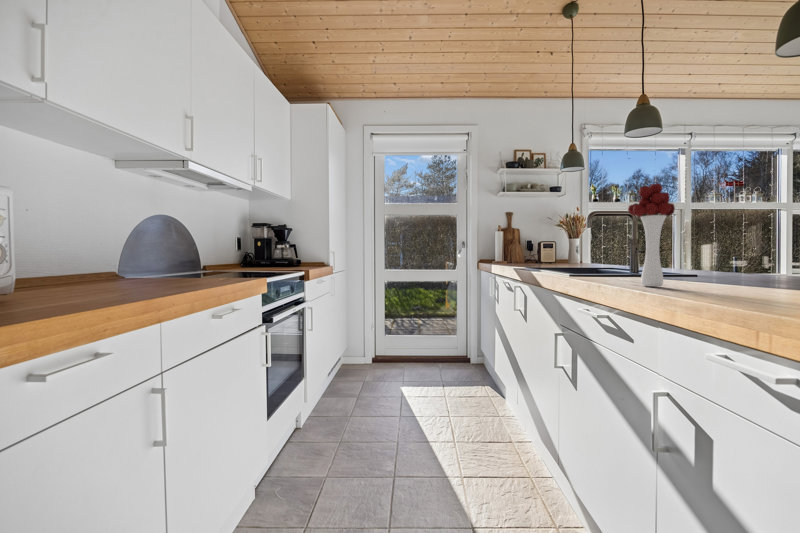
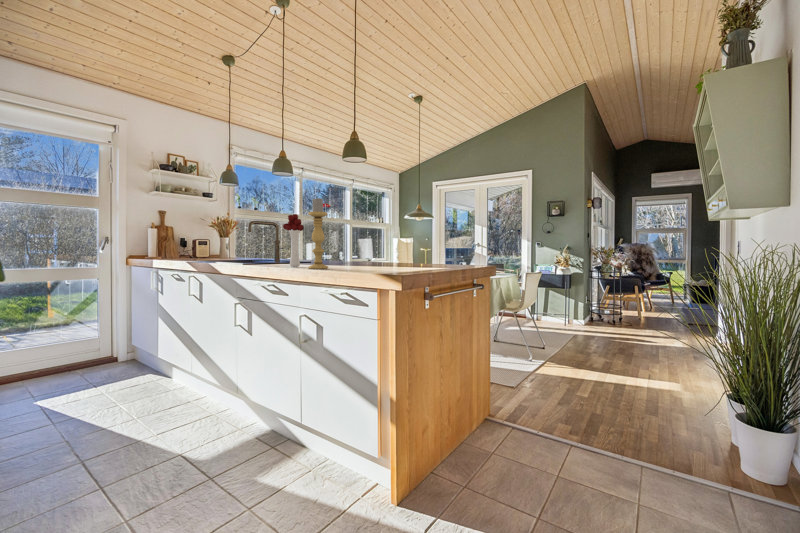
candle holder: none [680,133,737,298] -> present [308,198,328,269]

